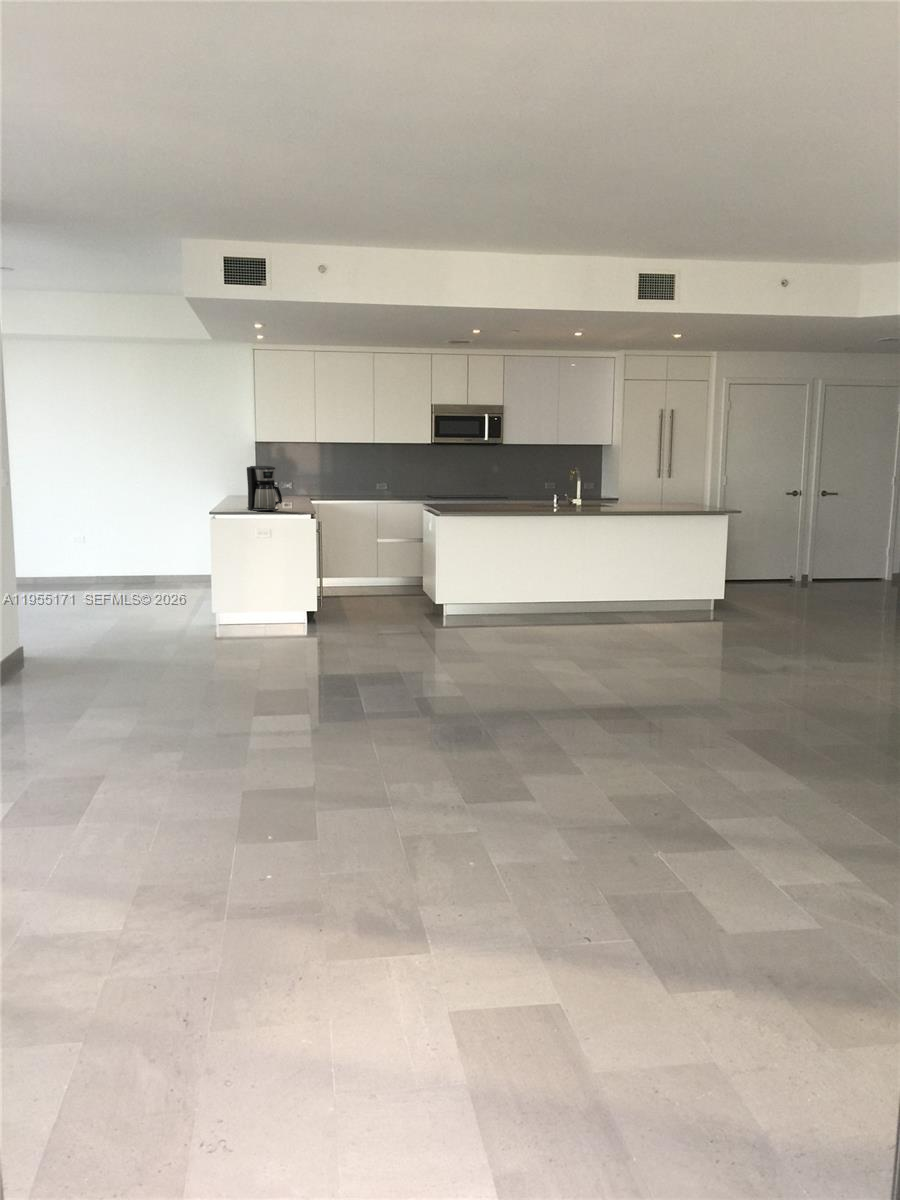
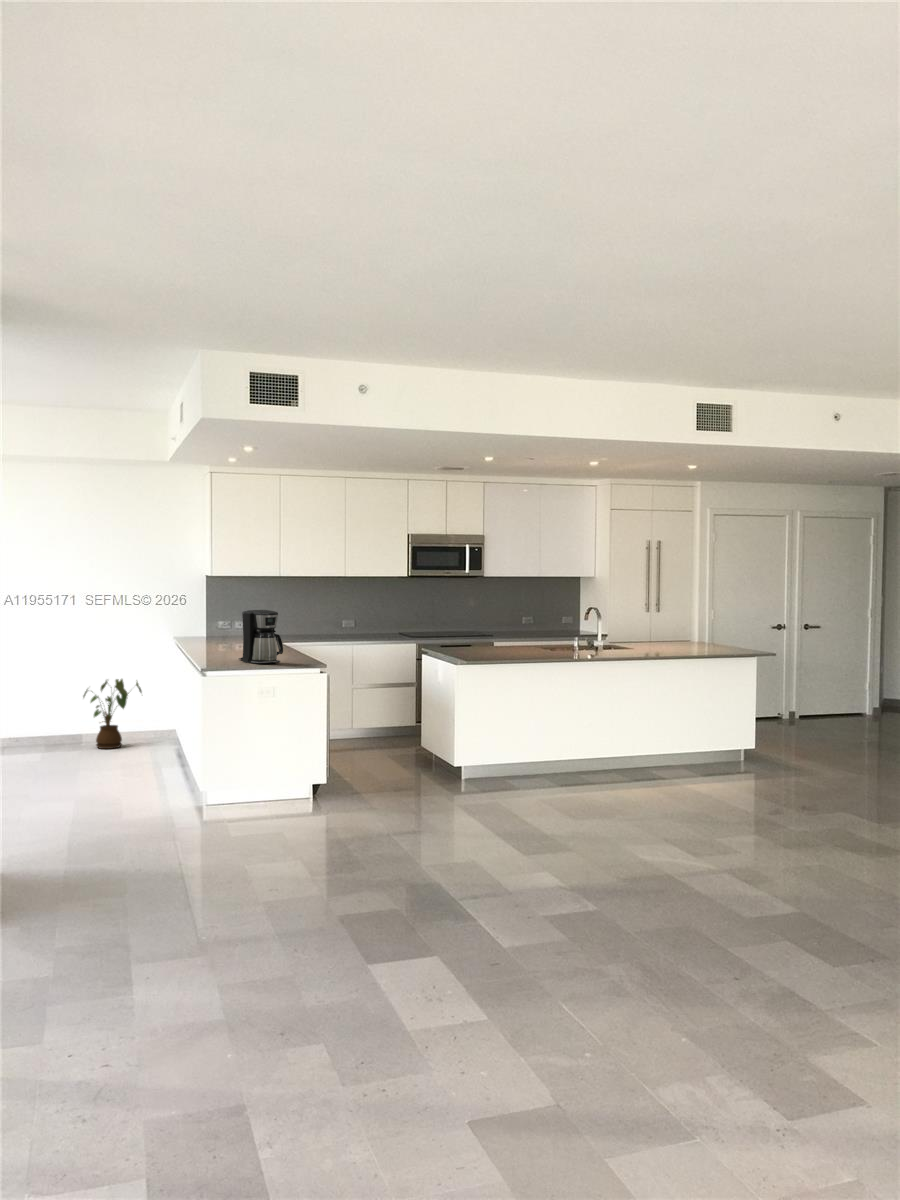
house plant: none [148,532,199,591] -> present [83,679,142,749]

